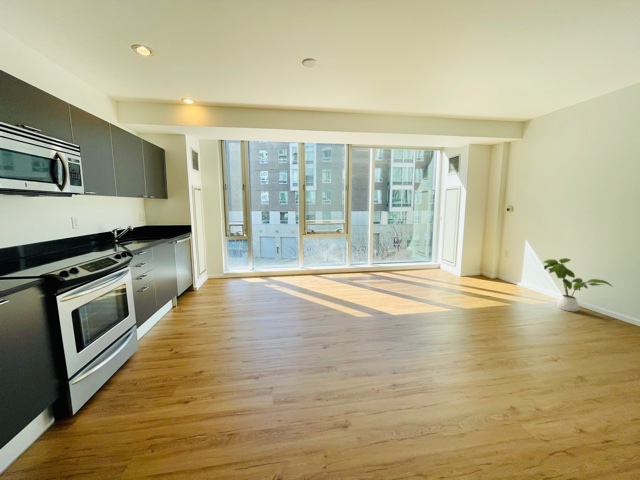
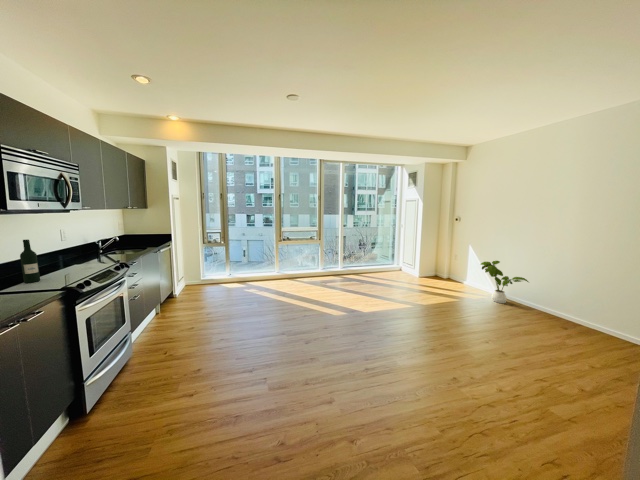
wine bottle: none [8,222,31,269] -> present [20,240,40,283]

